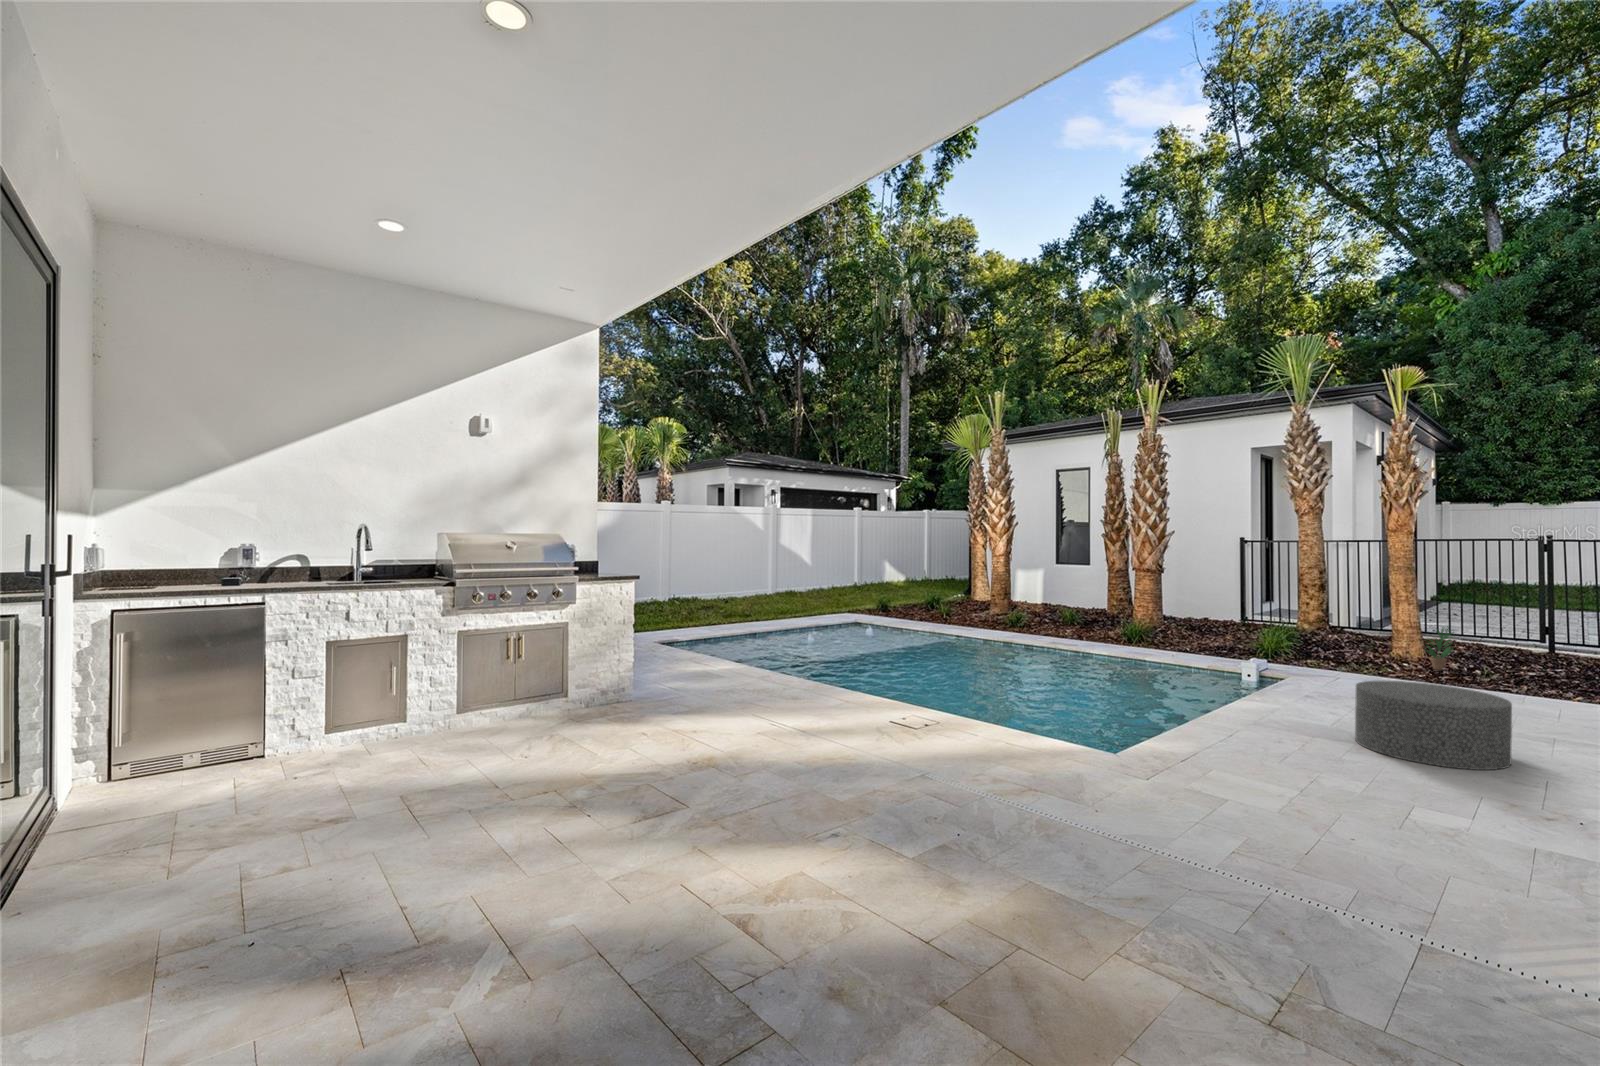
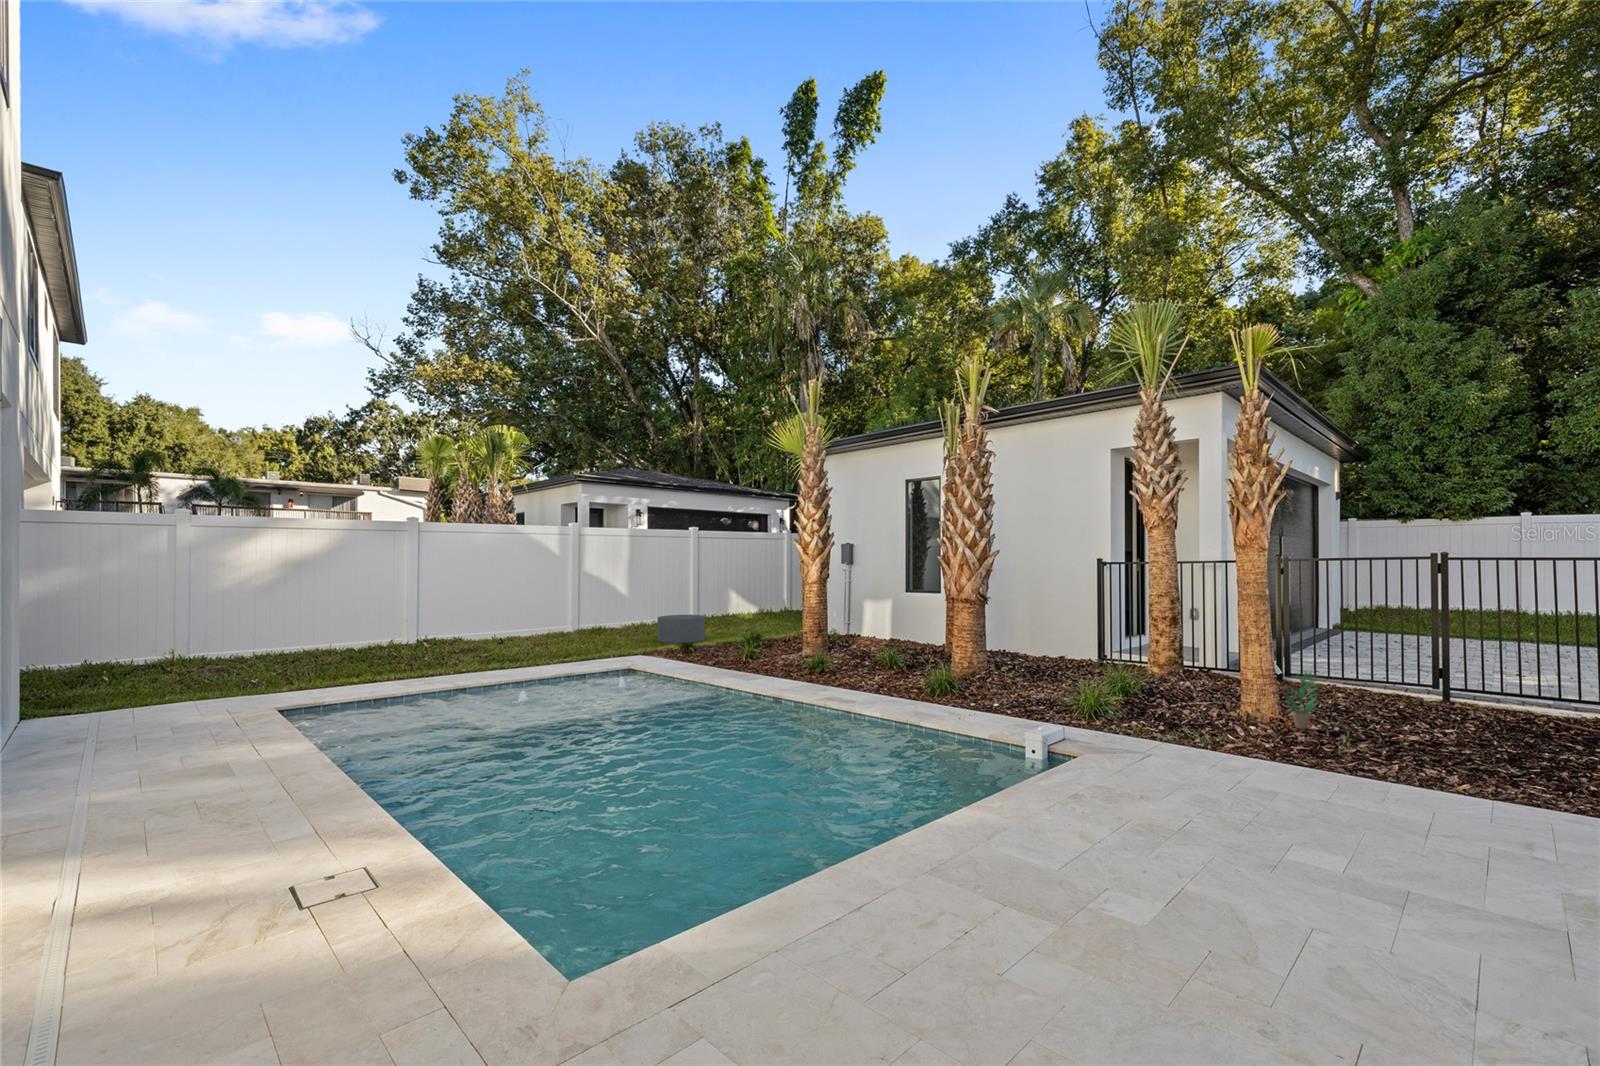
ottoman: present [1355,681,1512,770] -> present [658,615,705,643]

